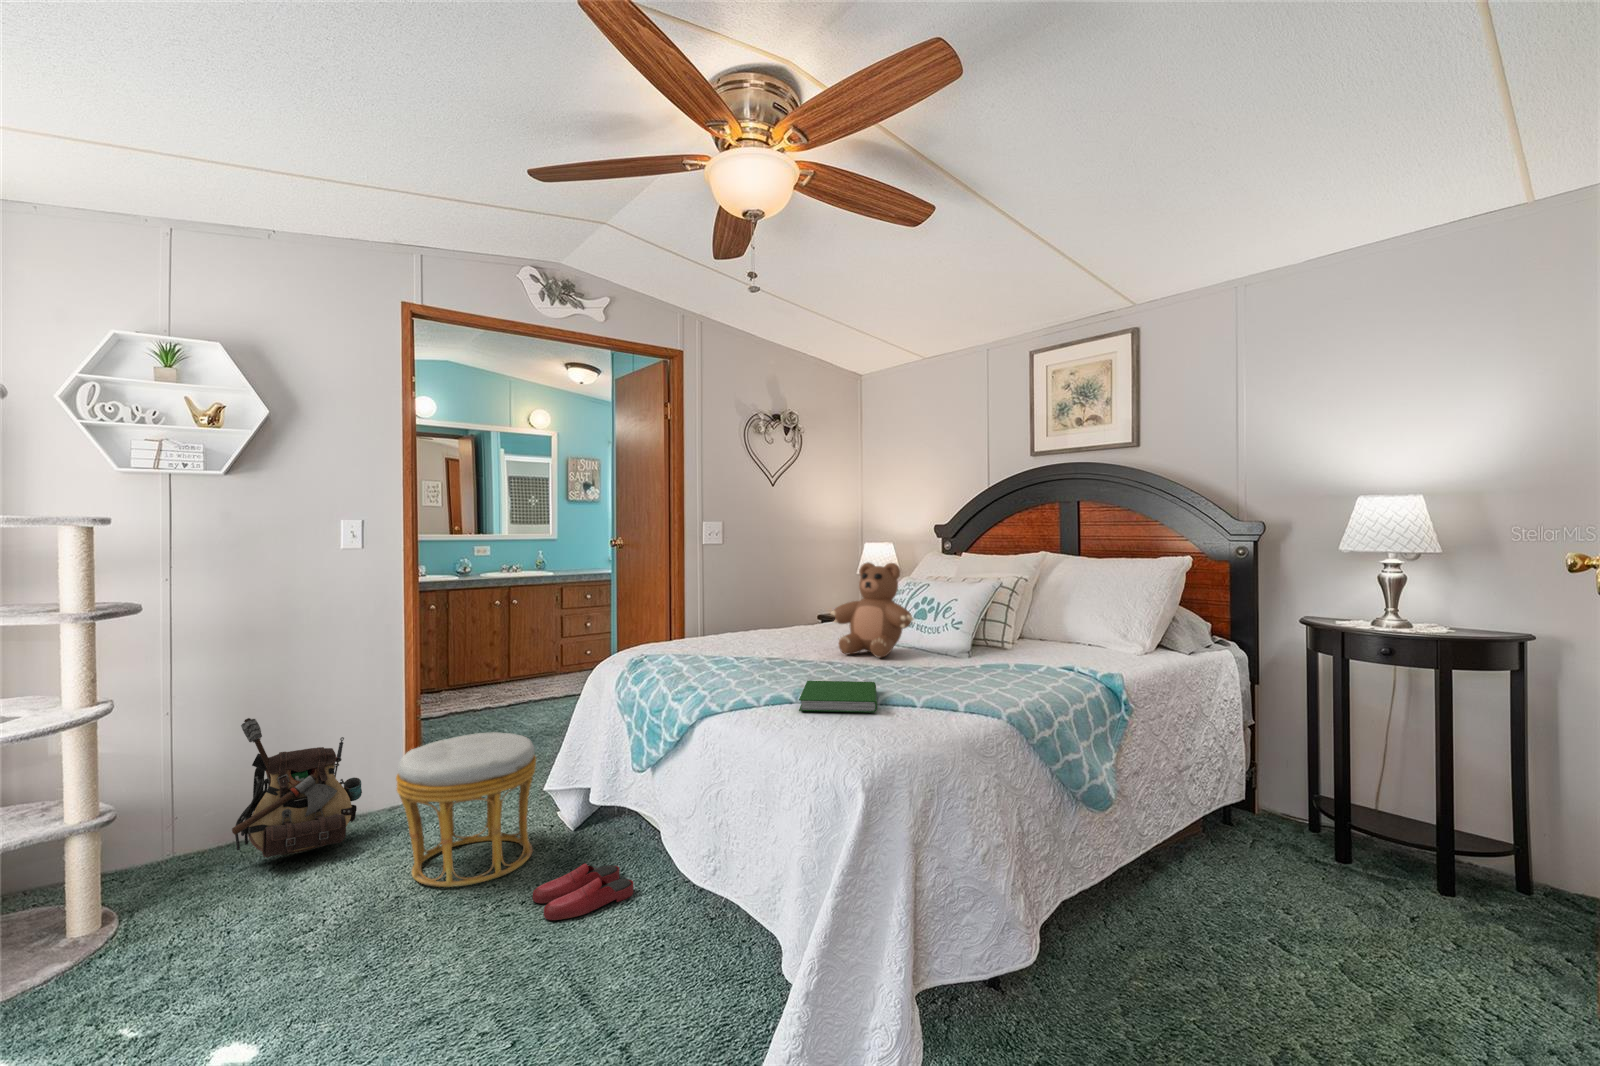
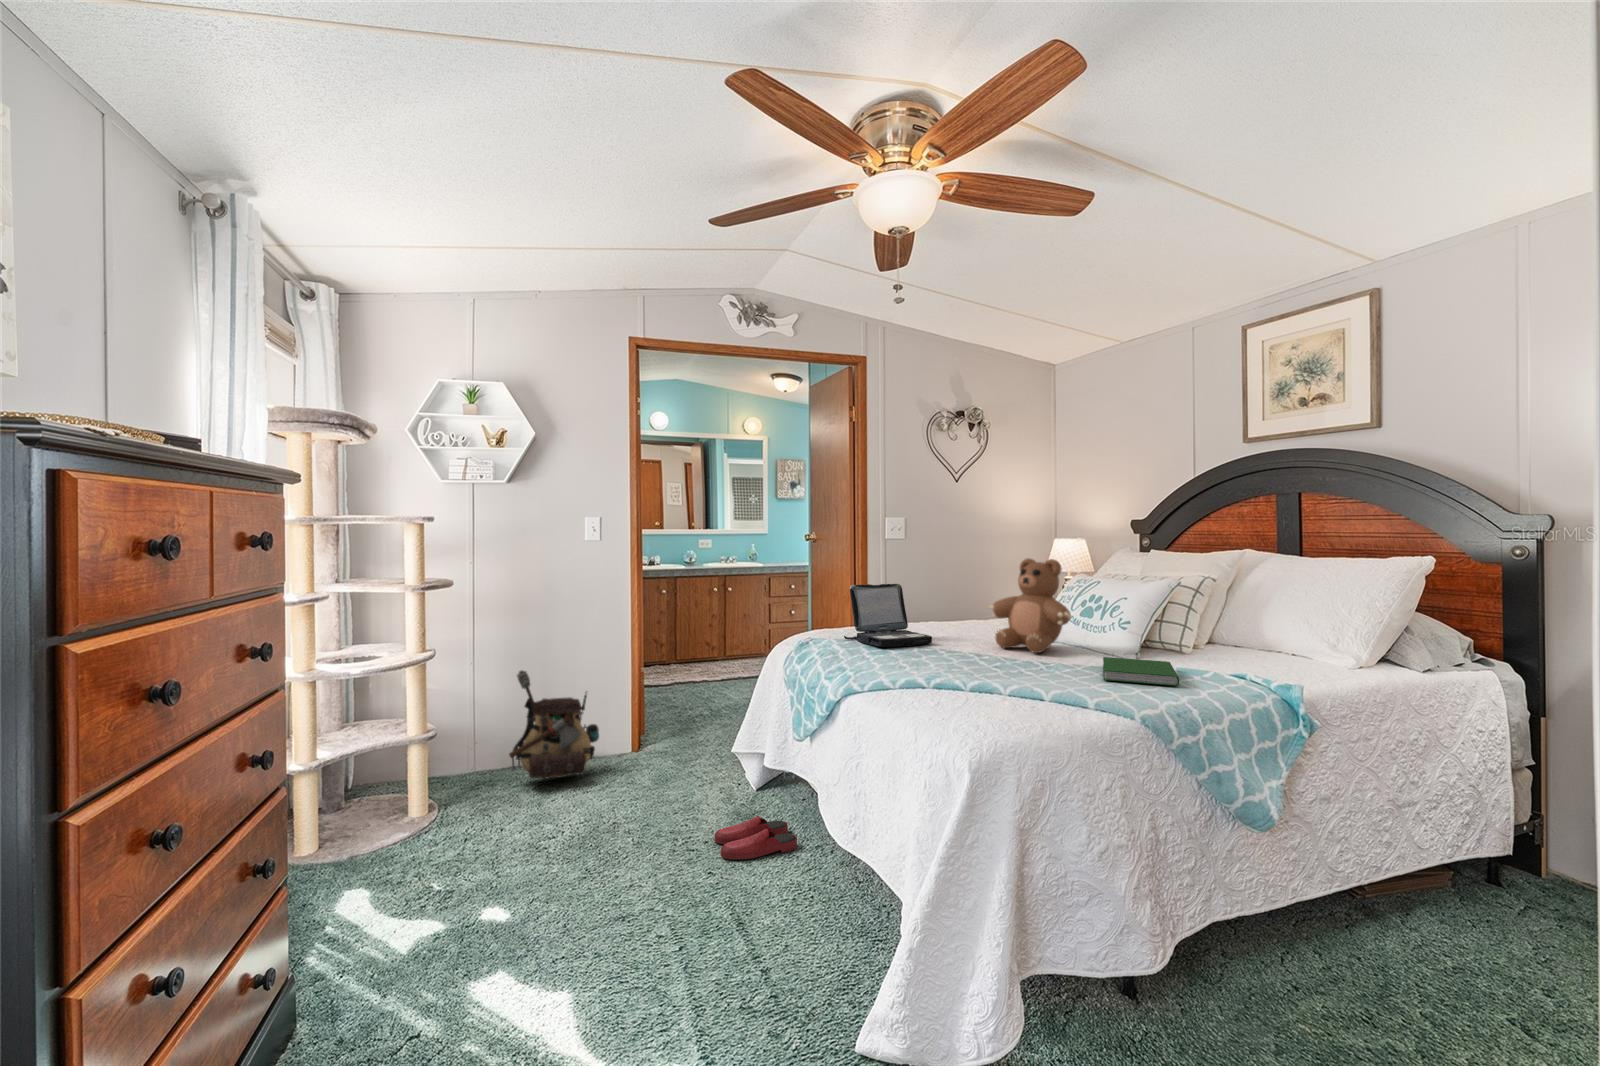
laptop: none [679,592,774,661] -> present [844,584,932,647]
hardcover book: present [799,681,877,712] -> present [1103,657,1179,686]
ottoman: present [396,732,536,887] -> none [617,696,725,821]

